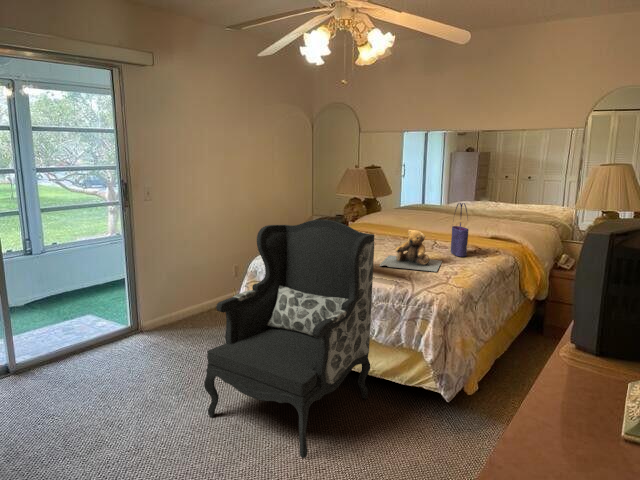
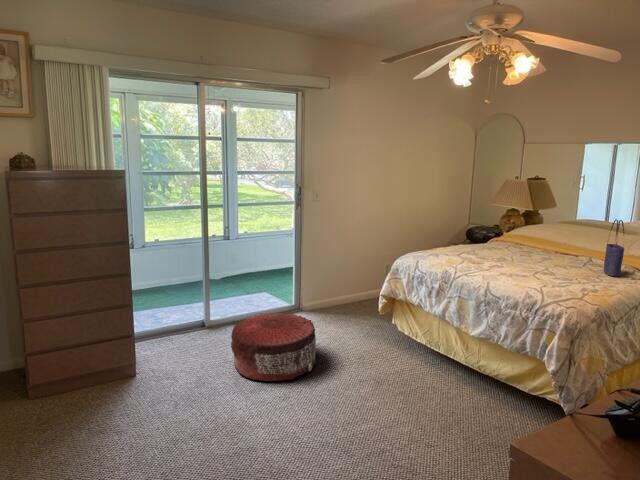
armchair: present [204,220,375,458] -> none [341,227,508,434]
teddy bear: present [379,230,442,272] -> none [515,243,589,287]
pouf: none [51,338,173,435] -> present [231,313,318,381]

